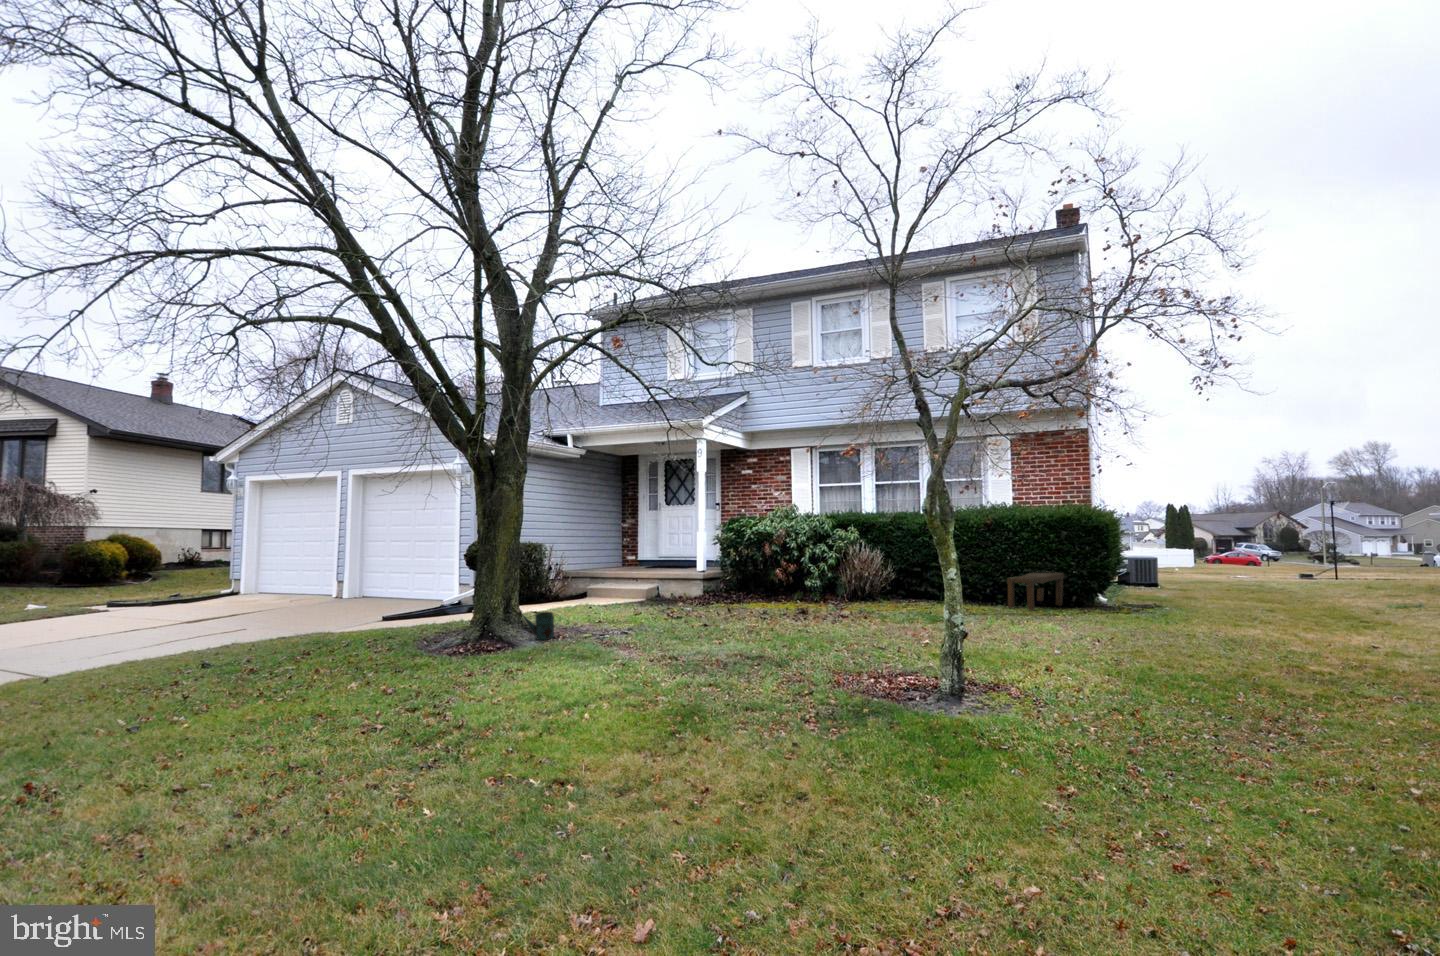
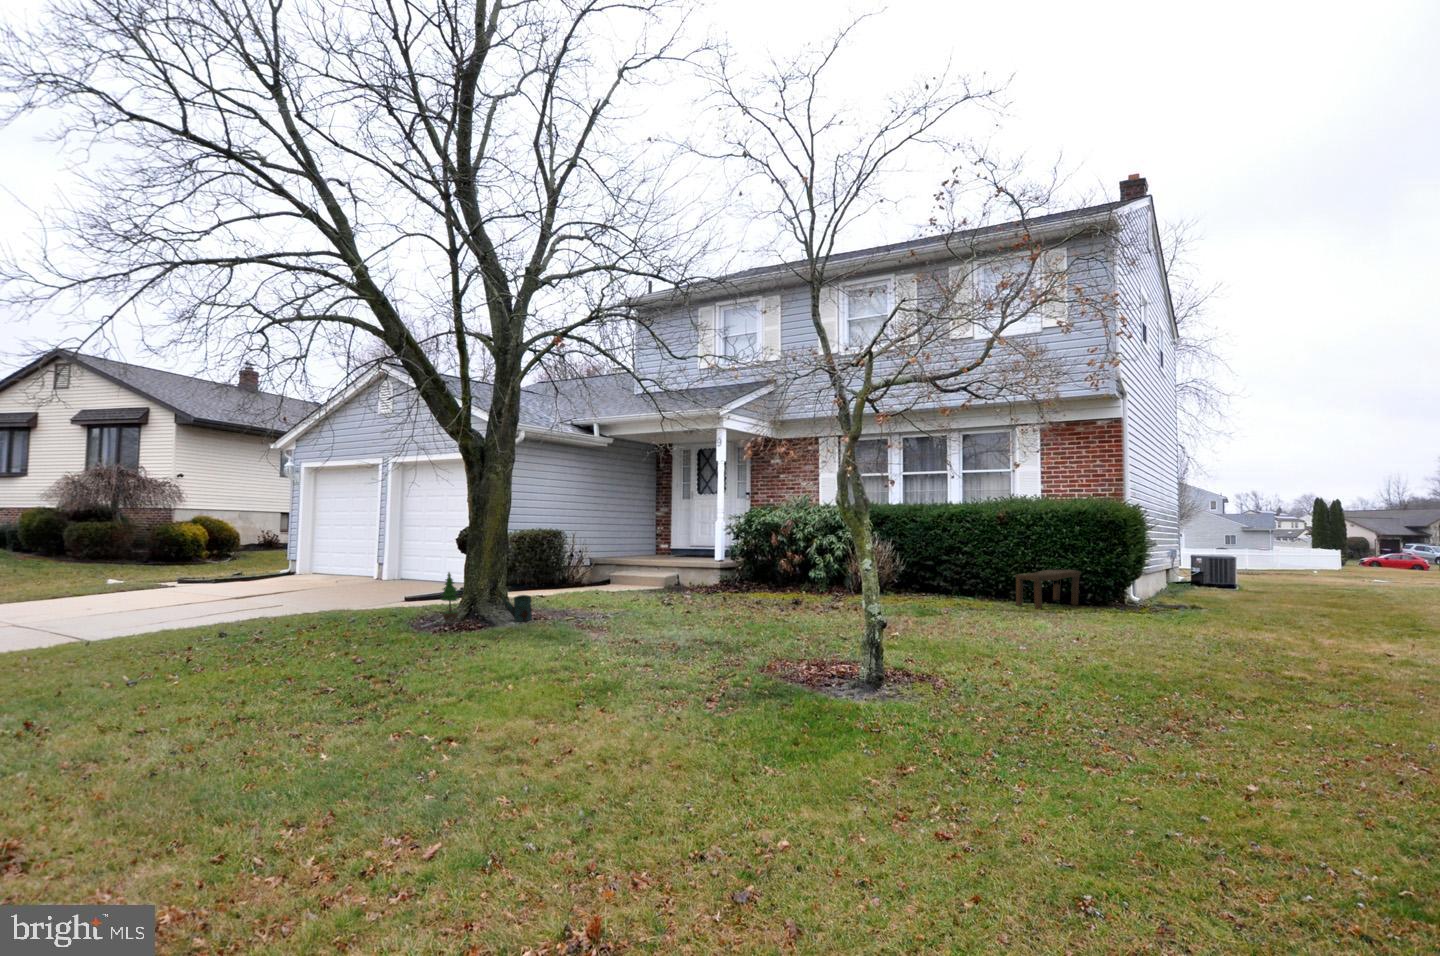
potted tree: none [458,589,479,646] -> present [441,573,459,625]

